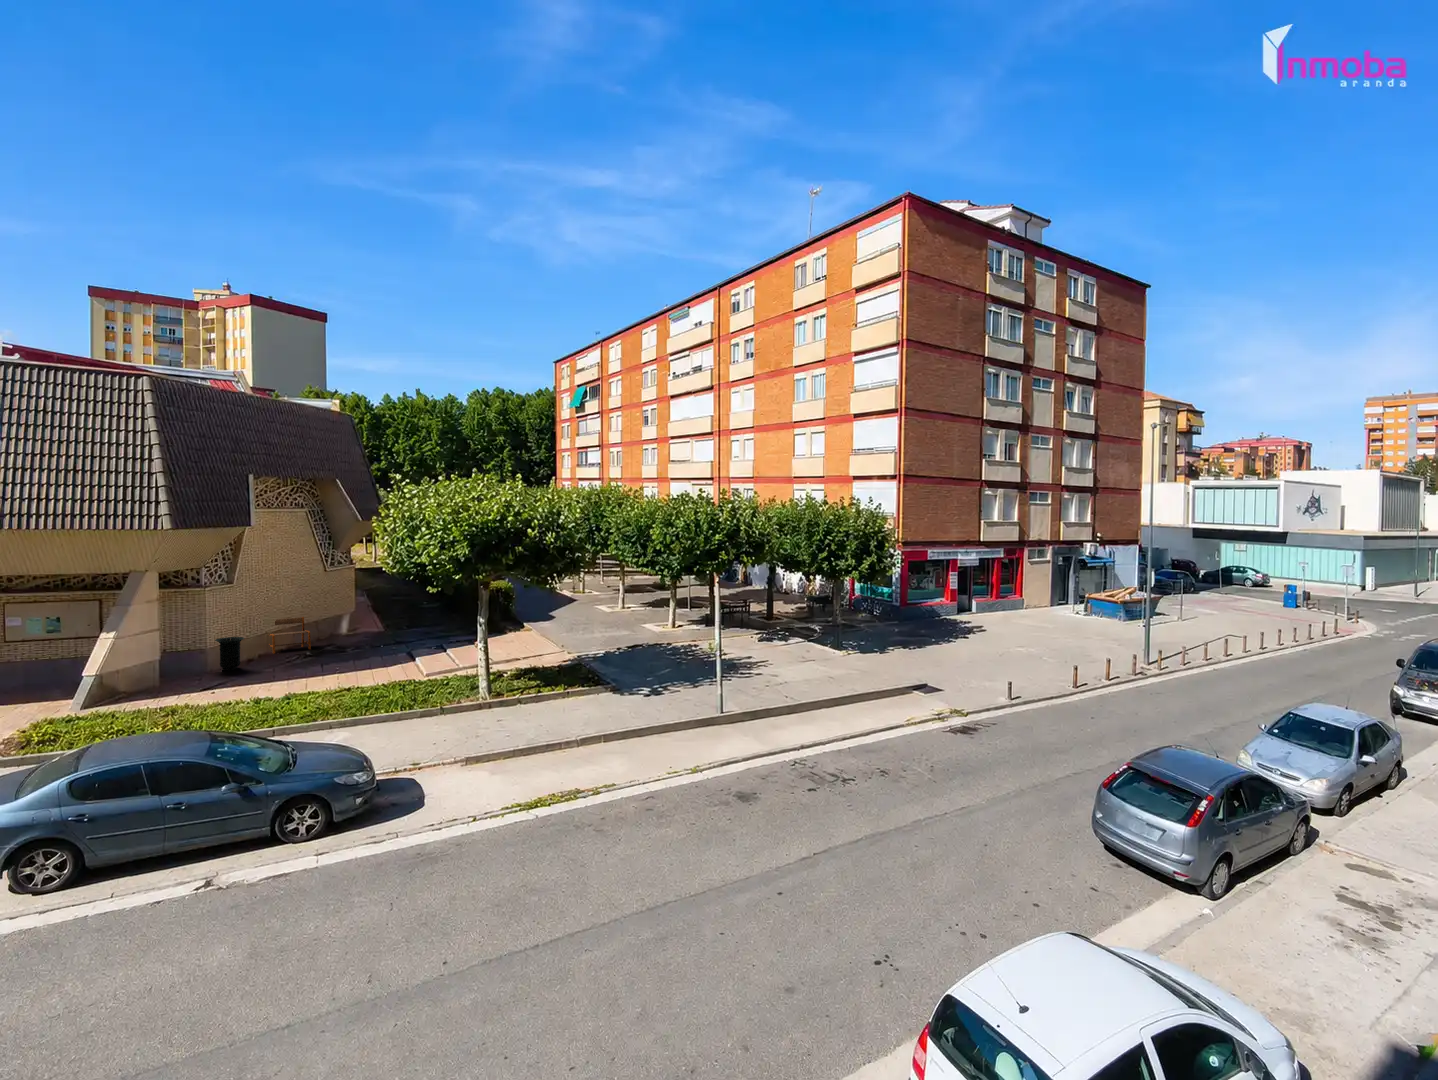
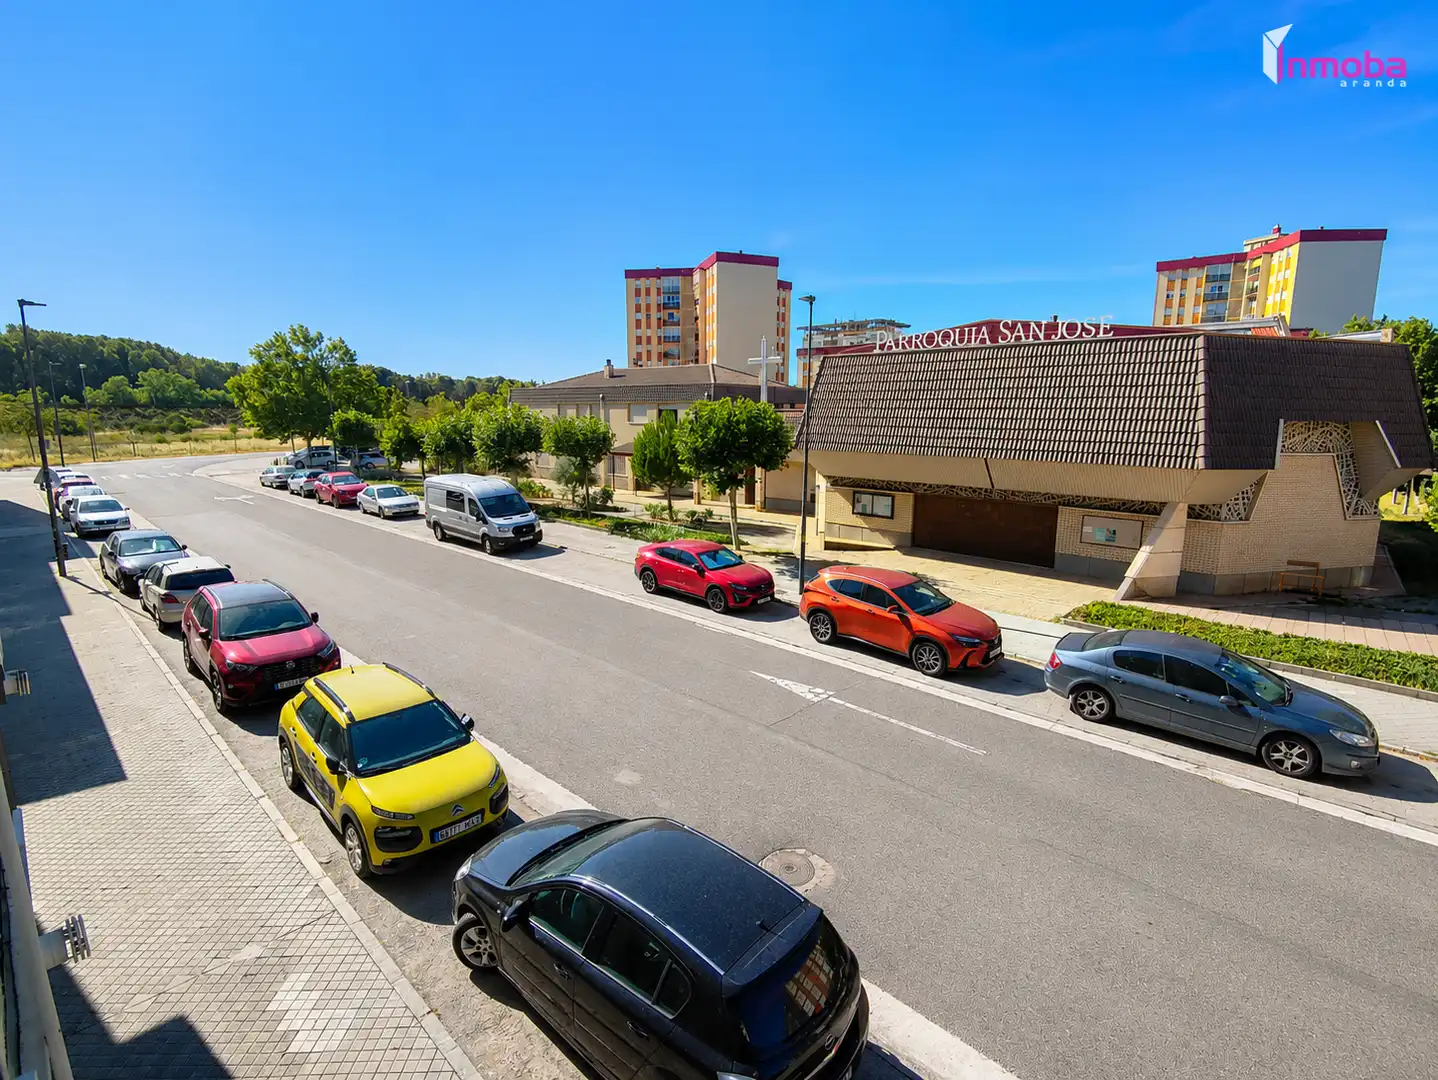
trash can: present [215,637,244,670] -> none [1226,568,1254,598]

